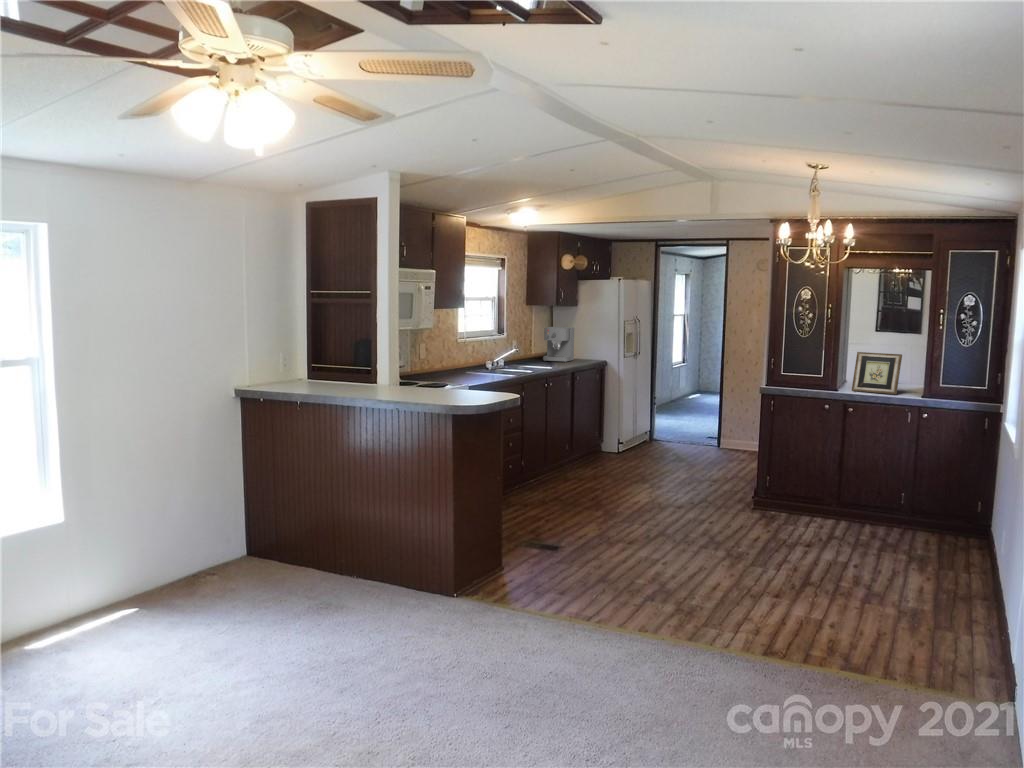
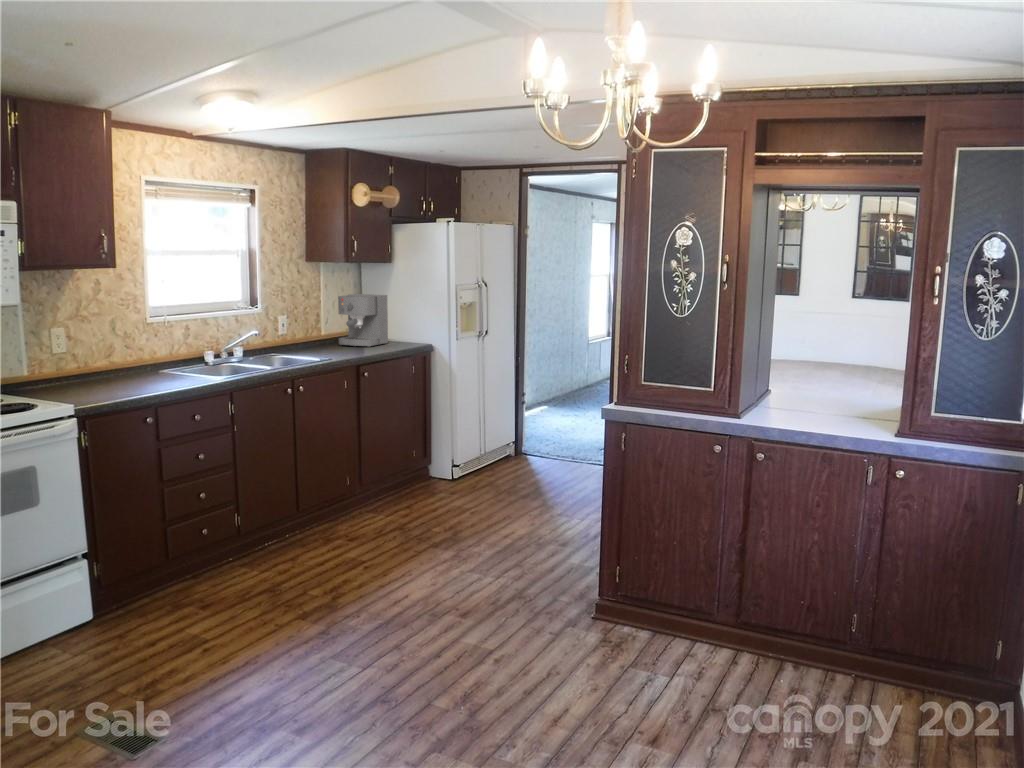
picture frame: present [852,352,902,394] -> none [768,344,860,425]

